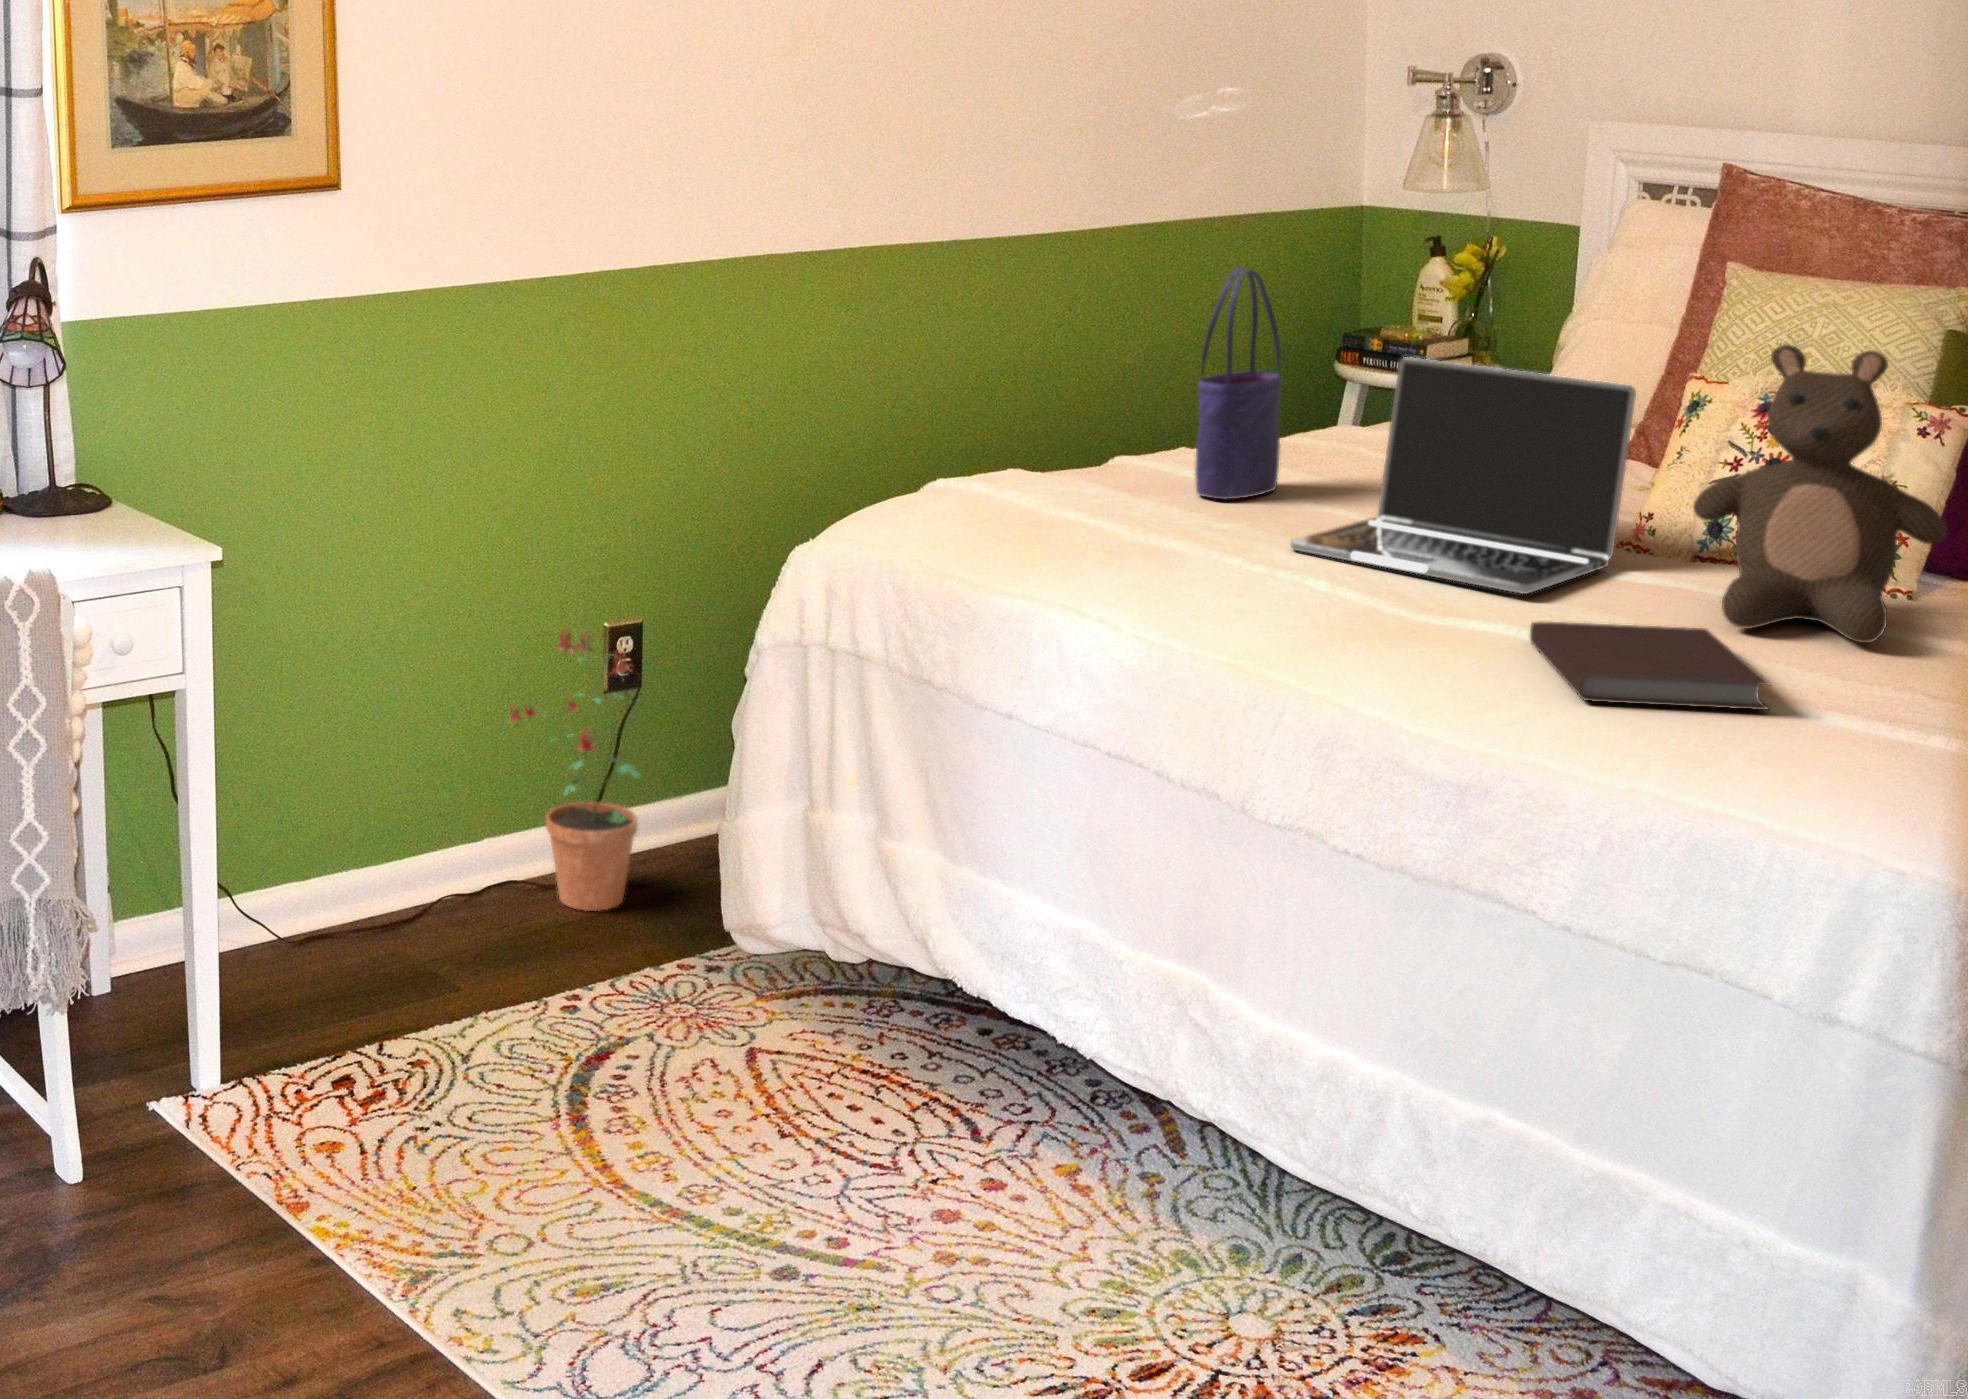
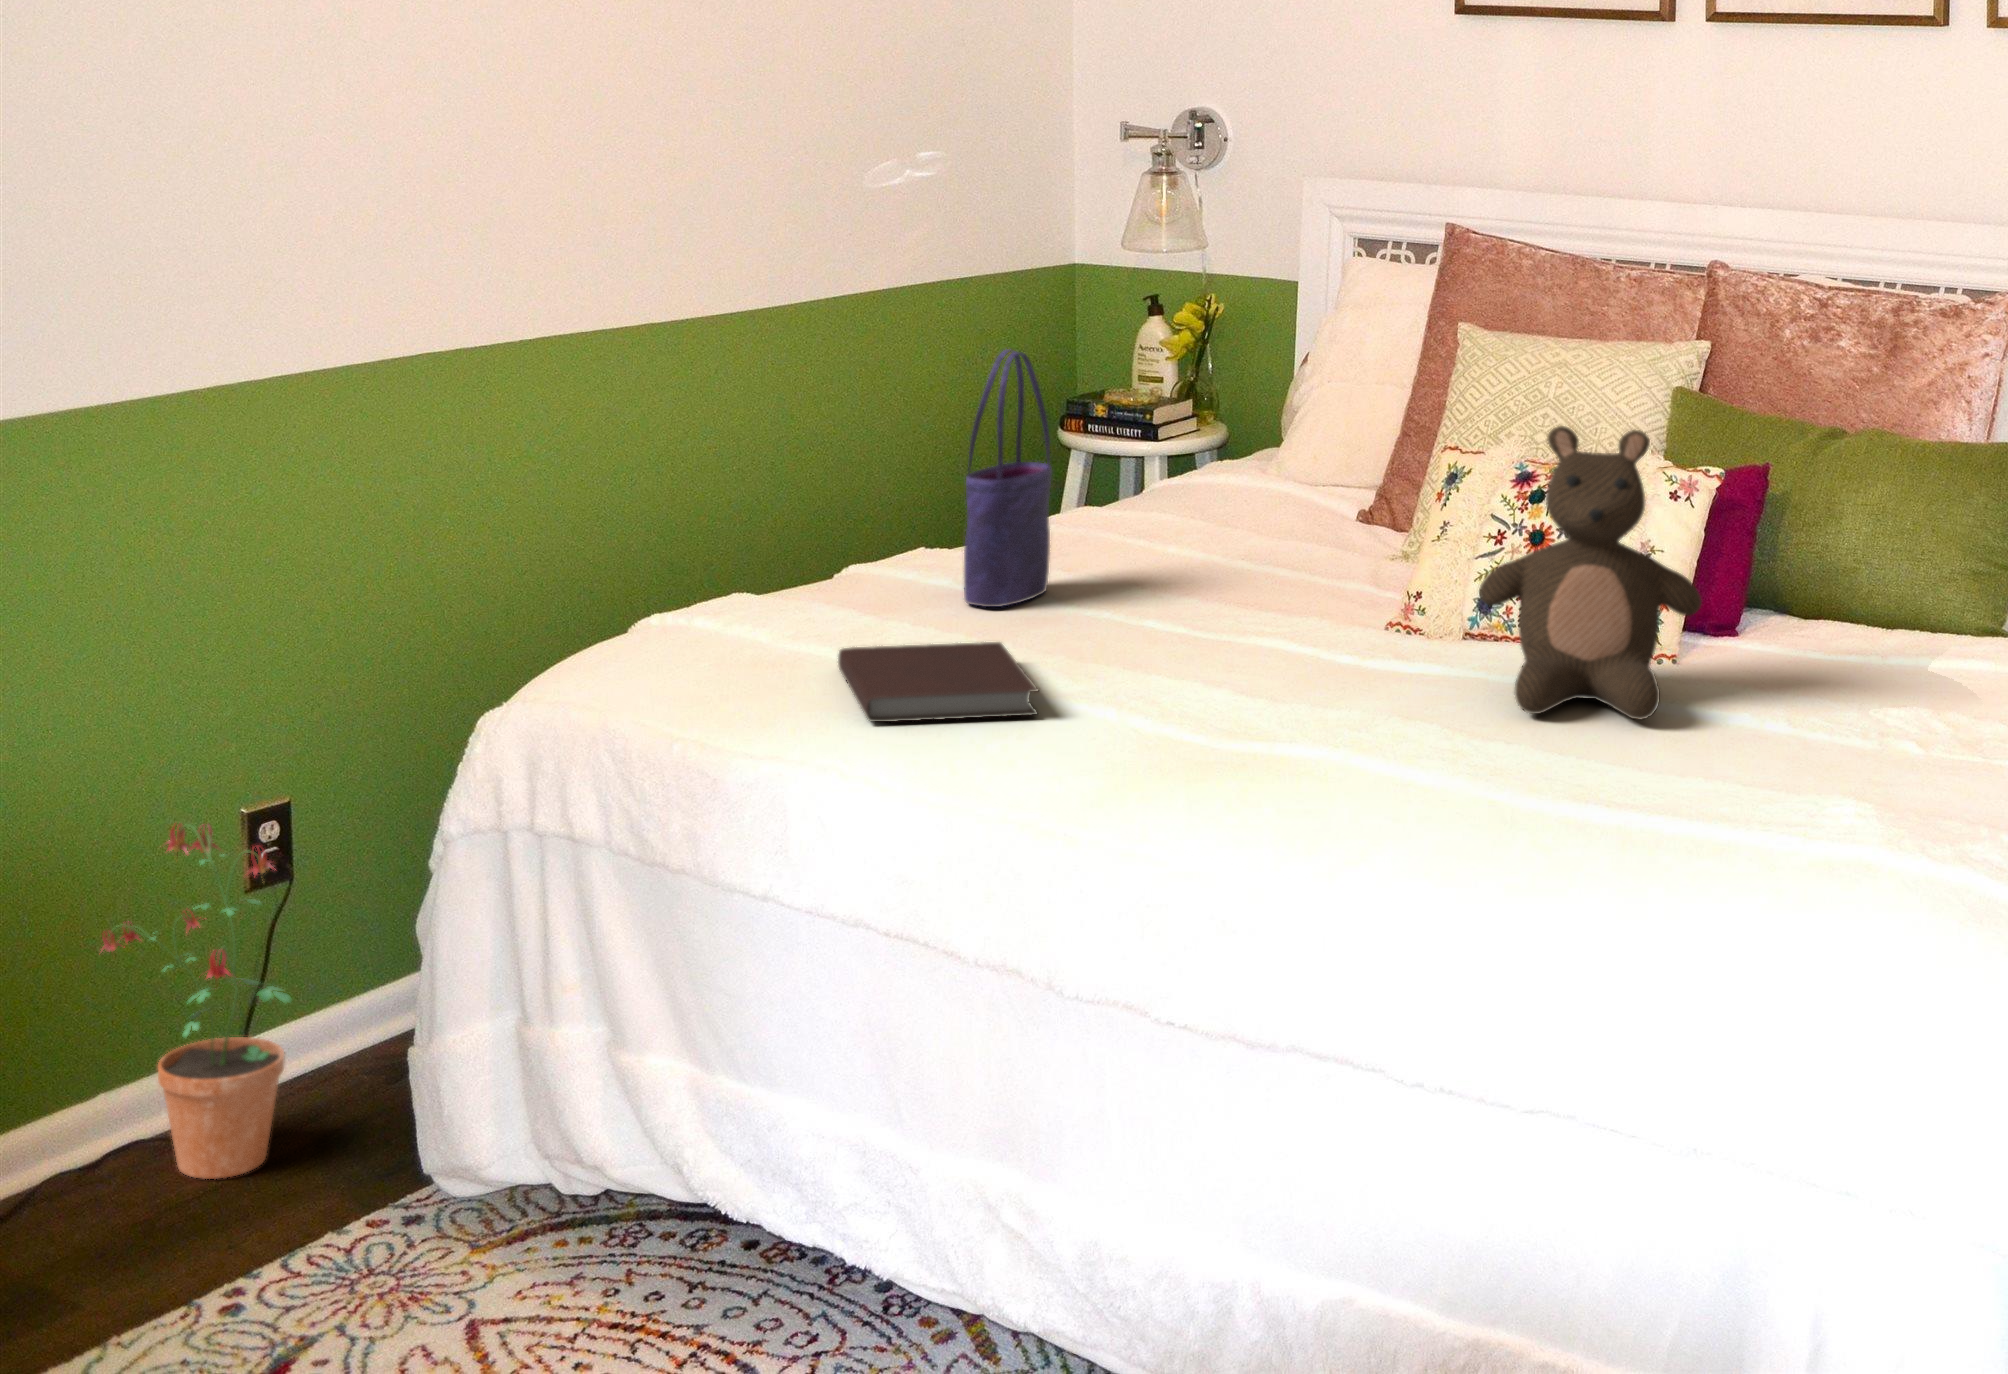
laptop: present [1291,357,1636,594] -> none [1083,444,1417,695]
notebook: present [1530,622,1770,710] -> present [838,642,1038,722]

